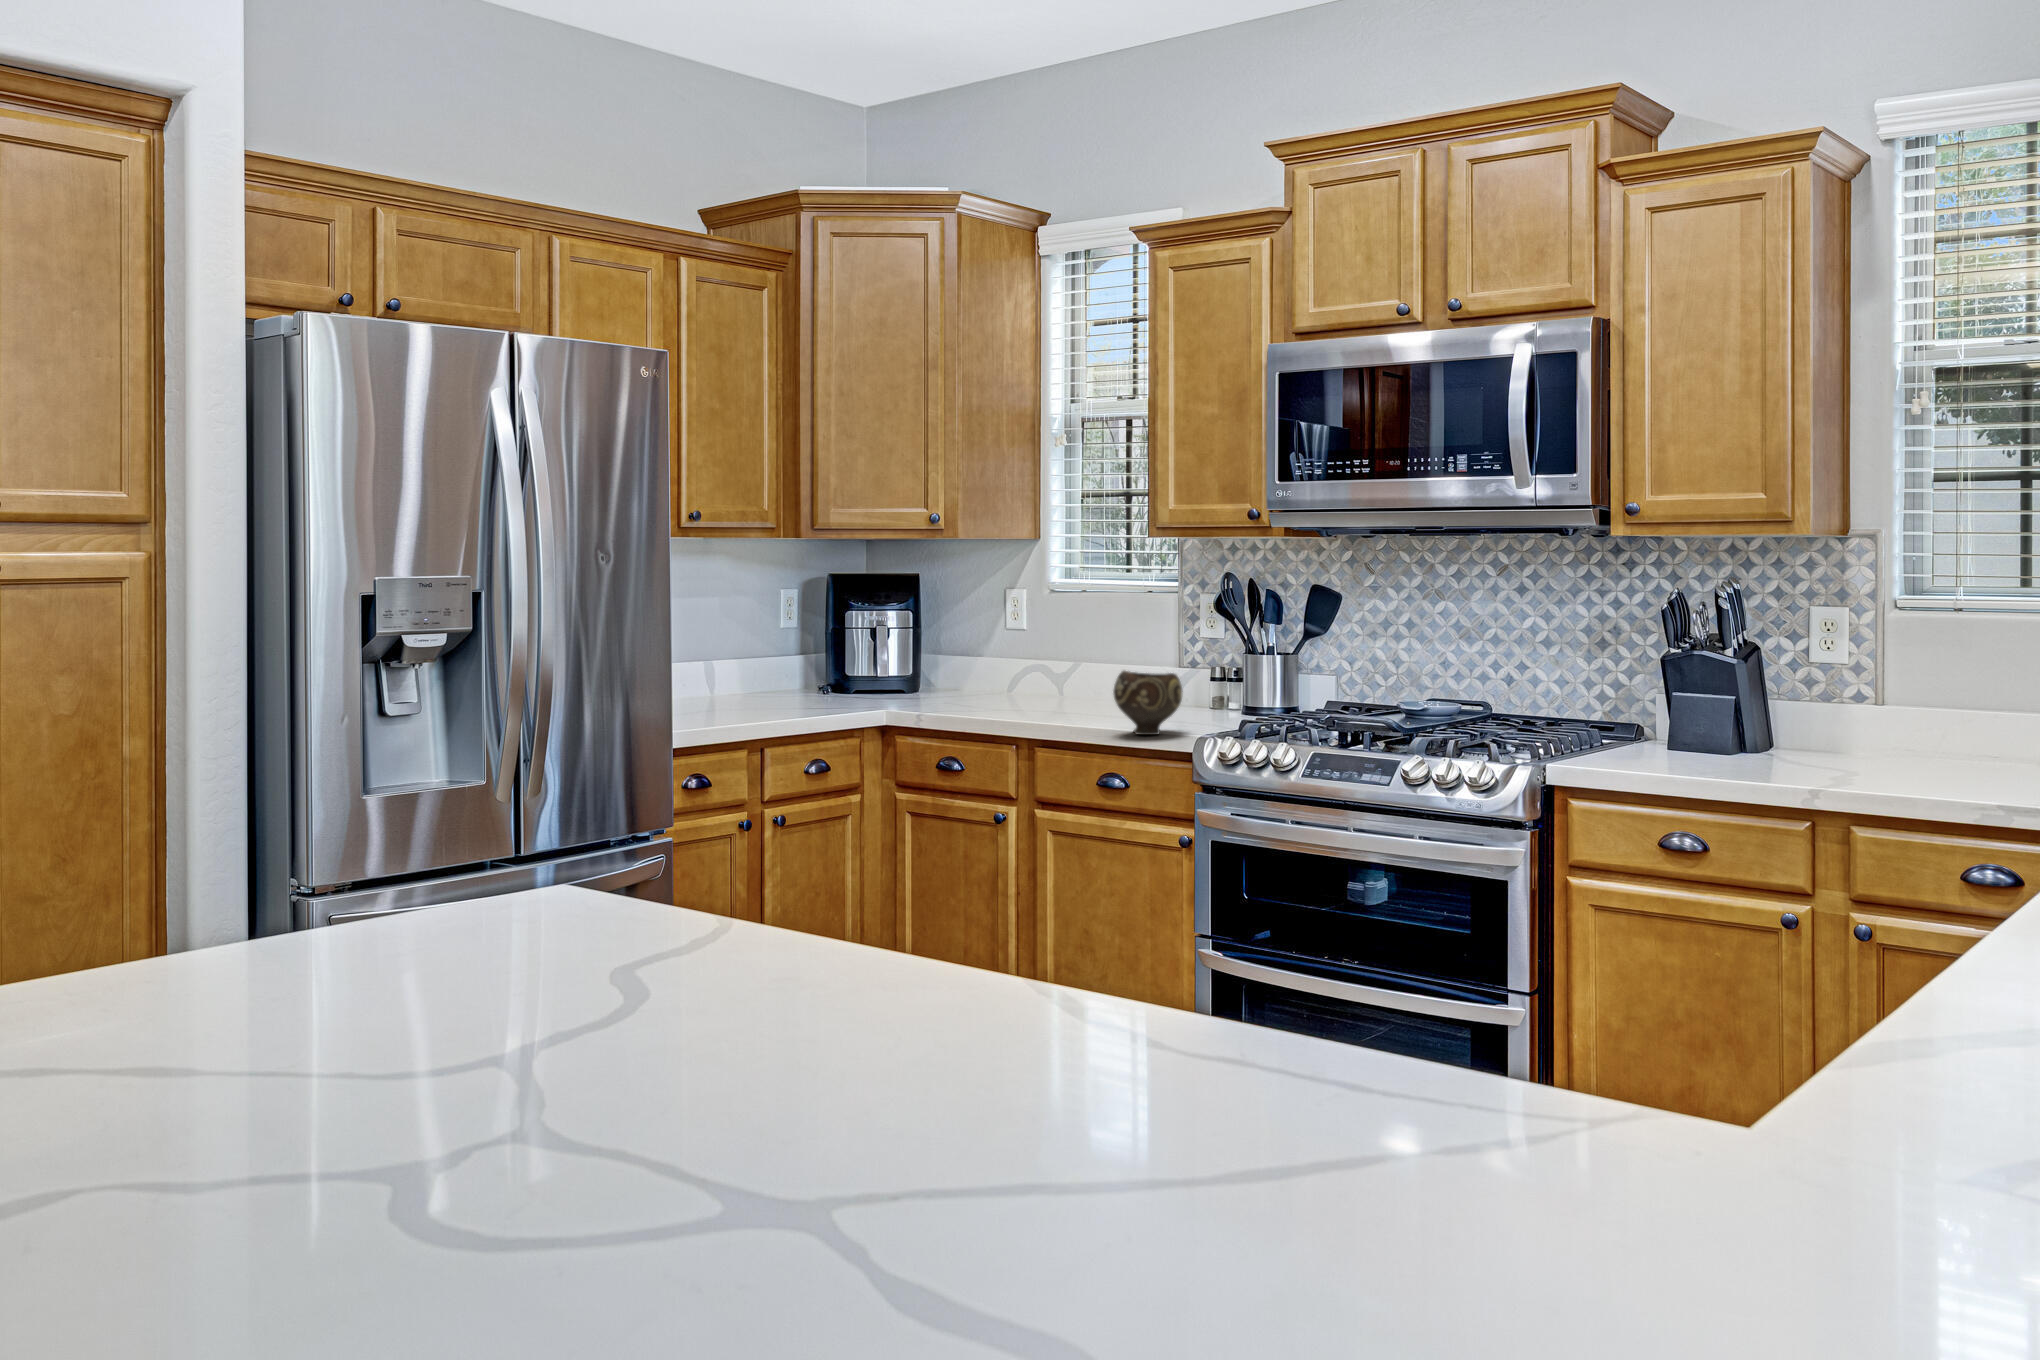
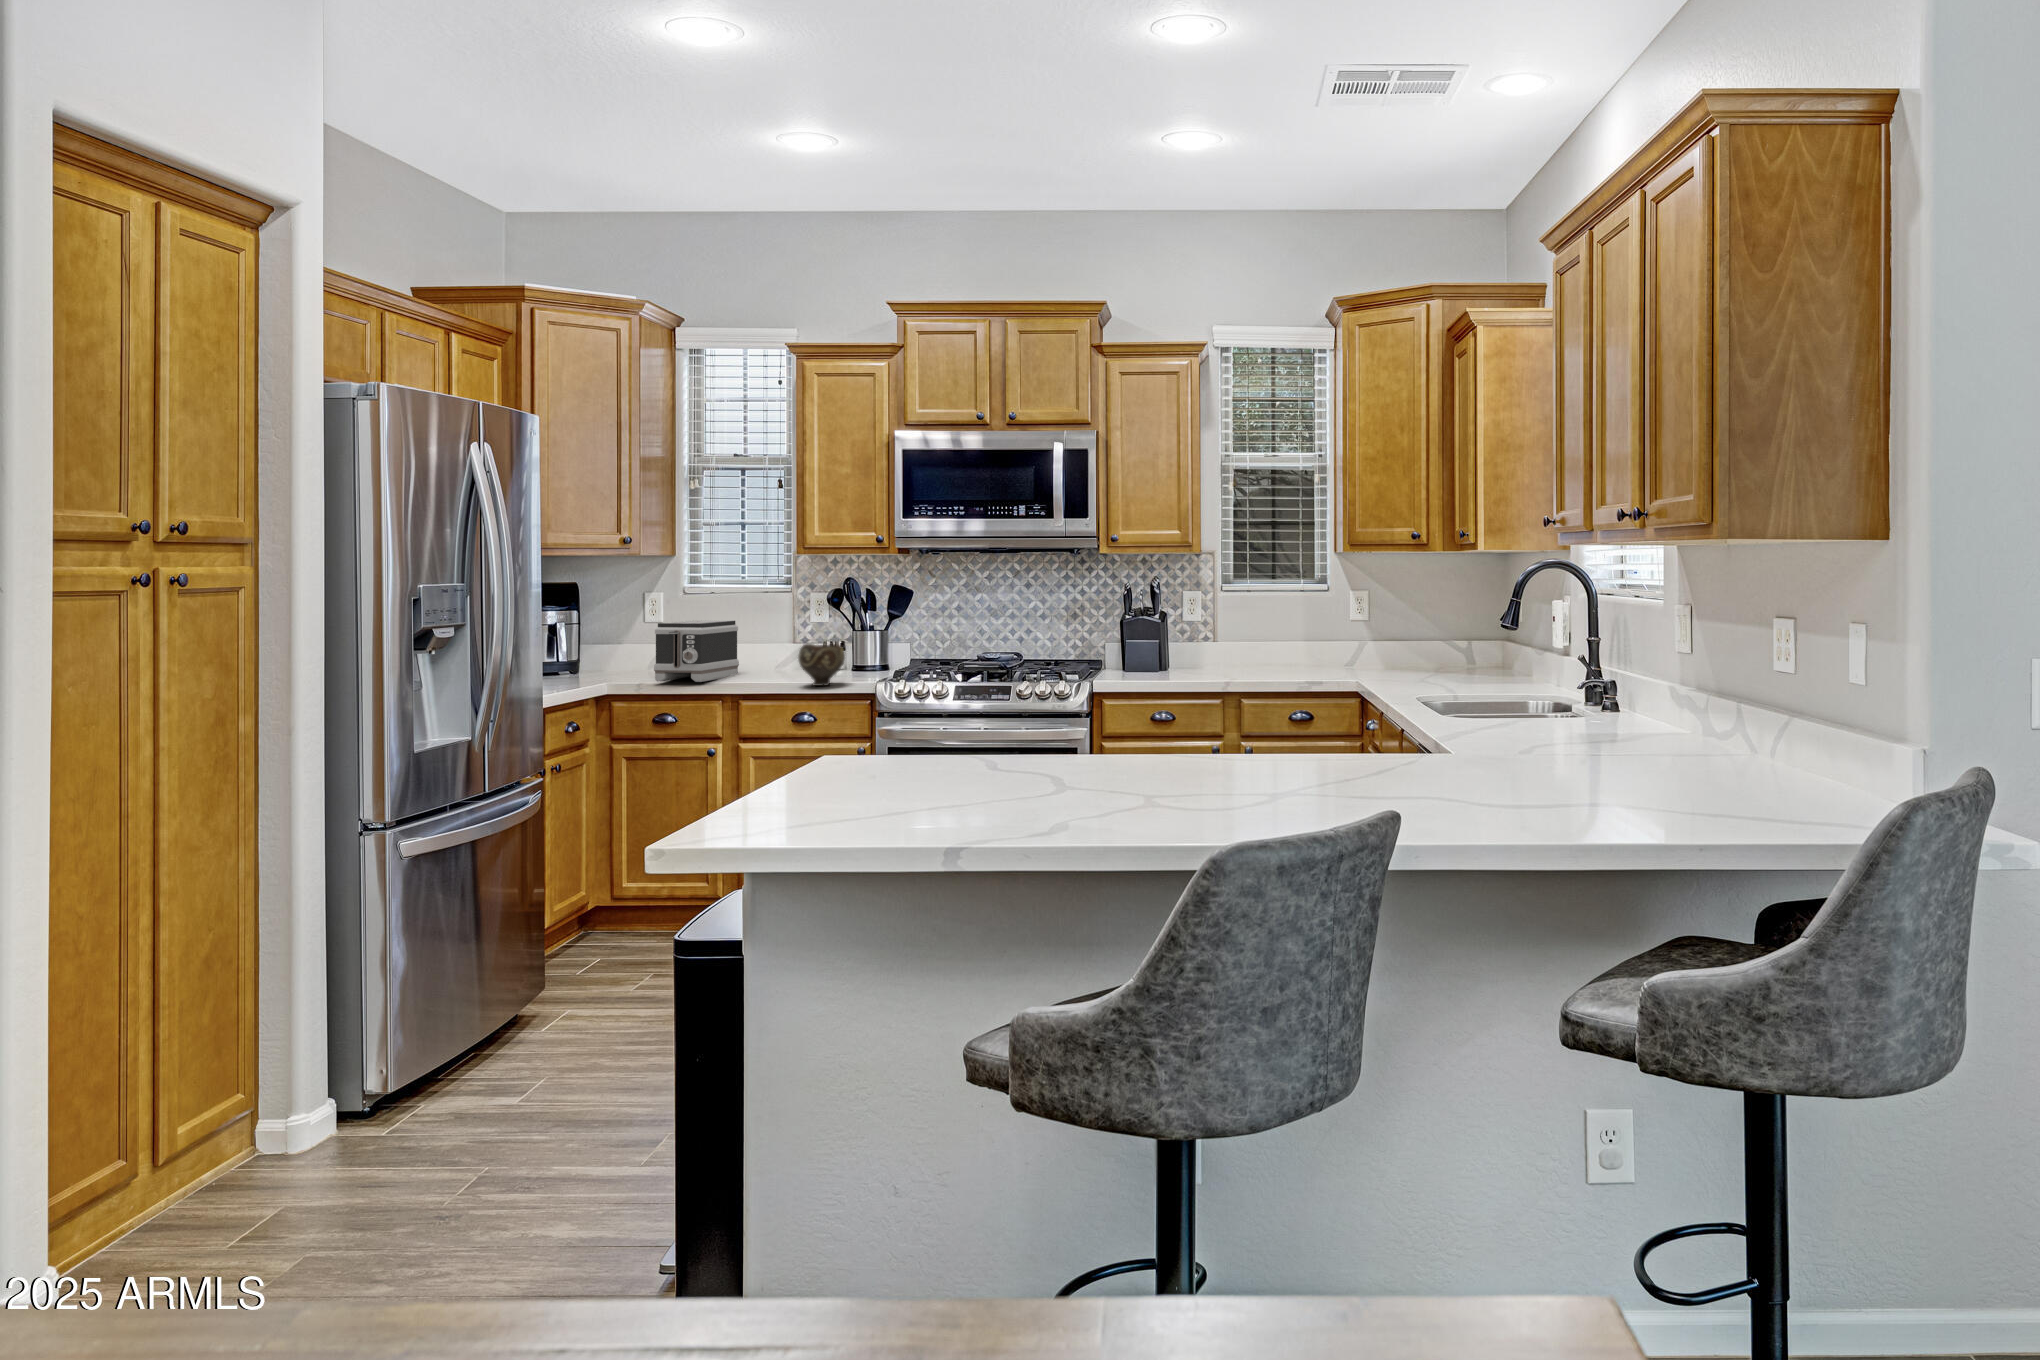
toaster: none [967,629,1097,716] -> present [654,620,739,682]

